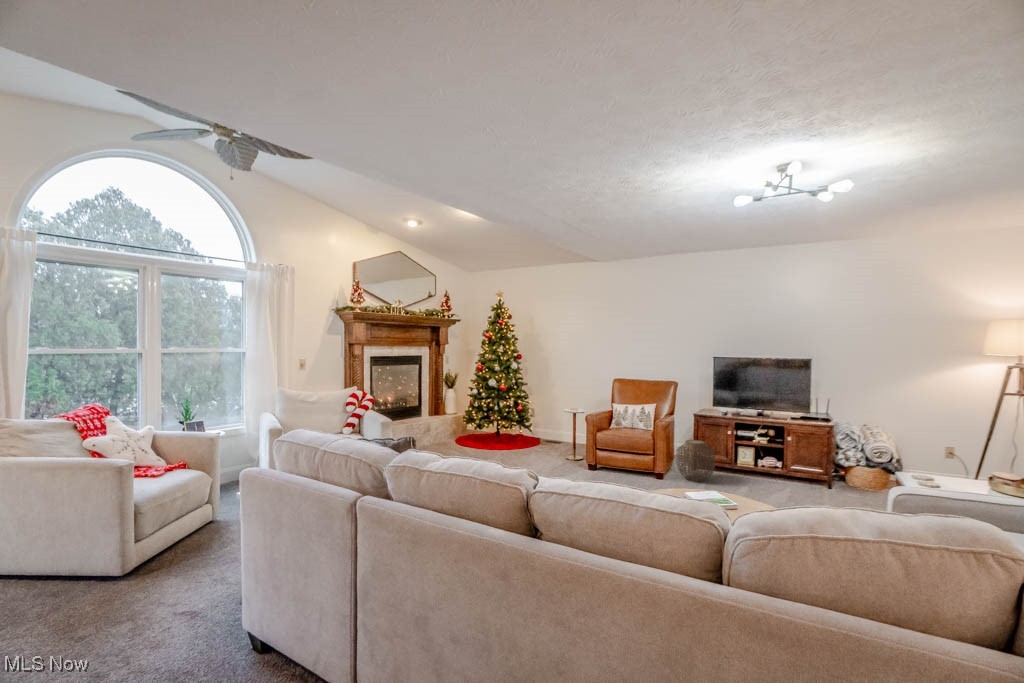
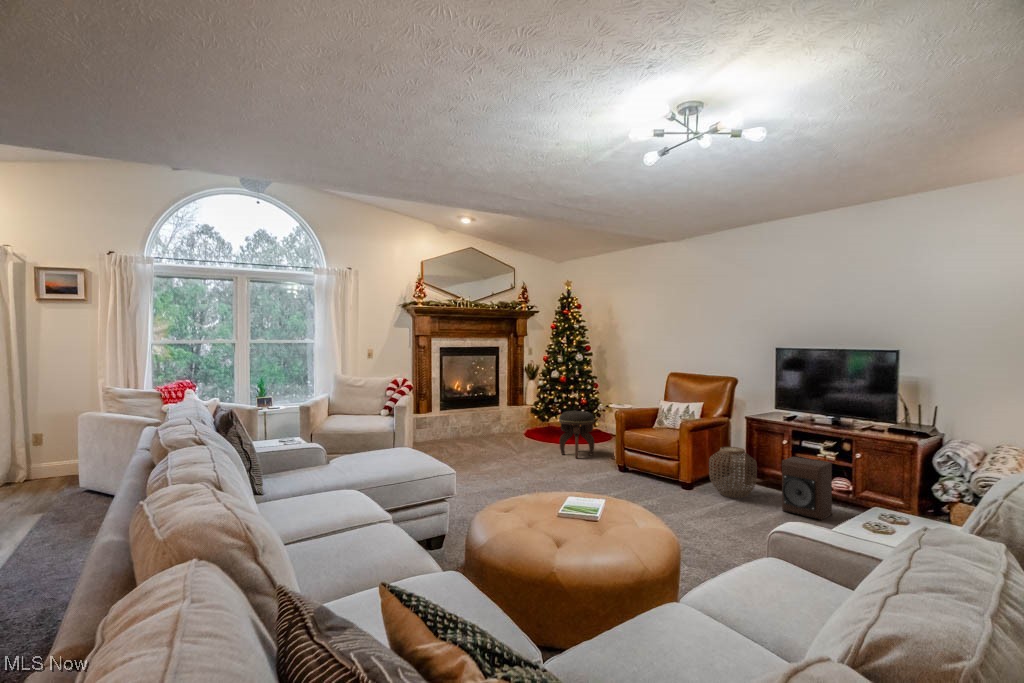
footstool: none [513,416,546,461] -> present [559,411,595,458]
speaker: none [744,444,776,492] -> present [782,457,832,520]

